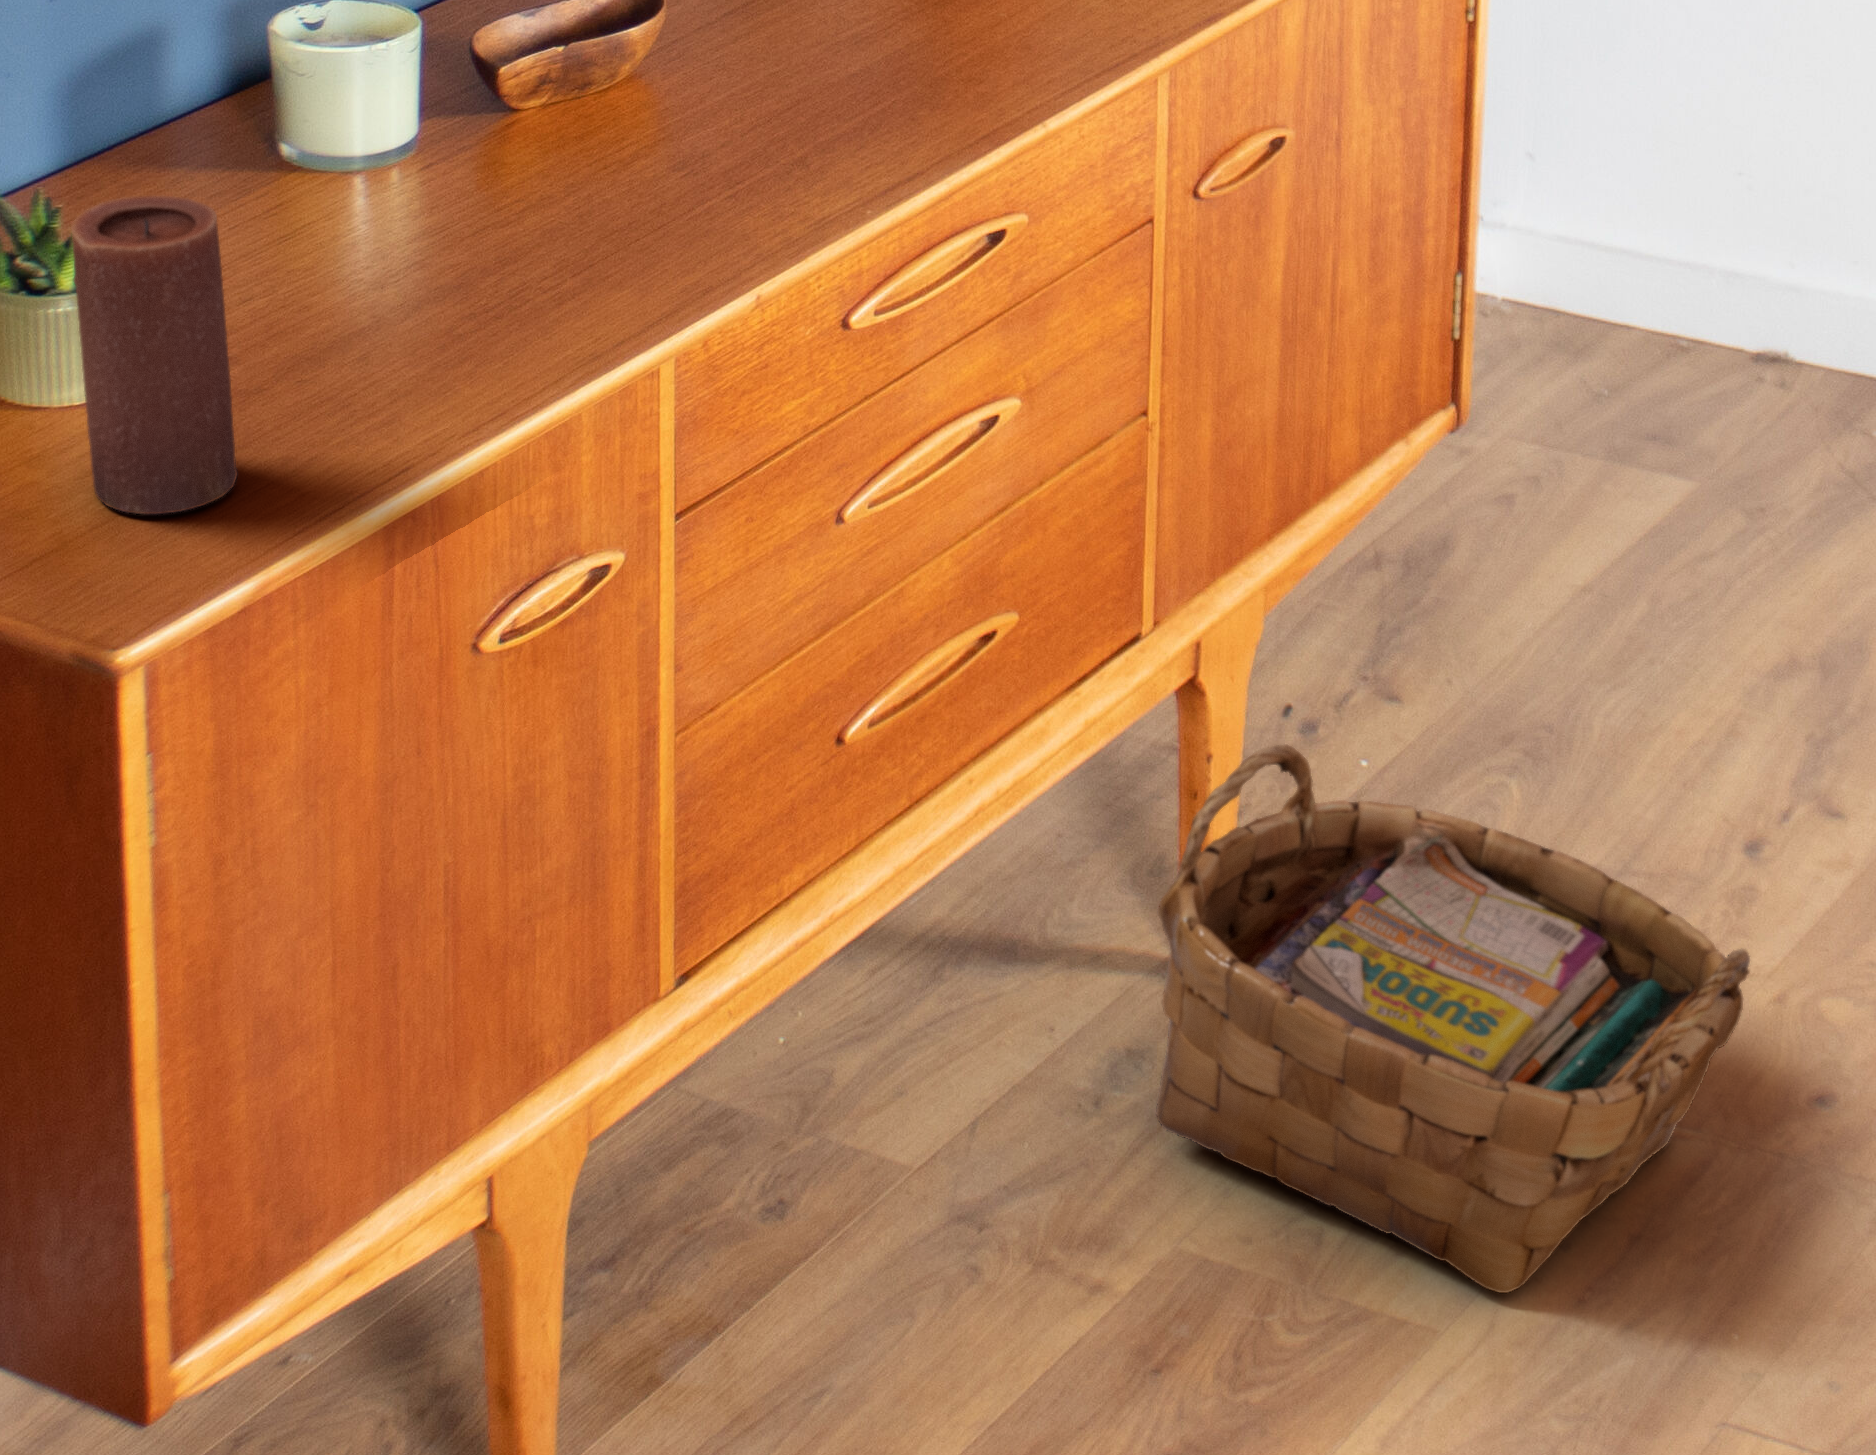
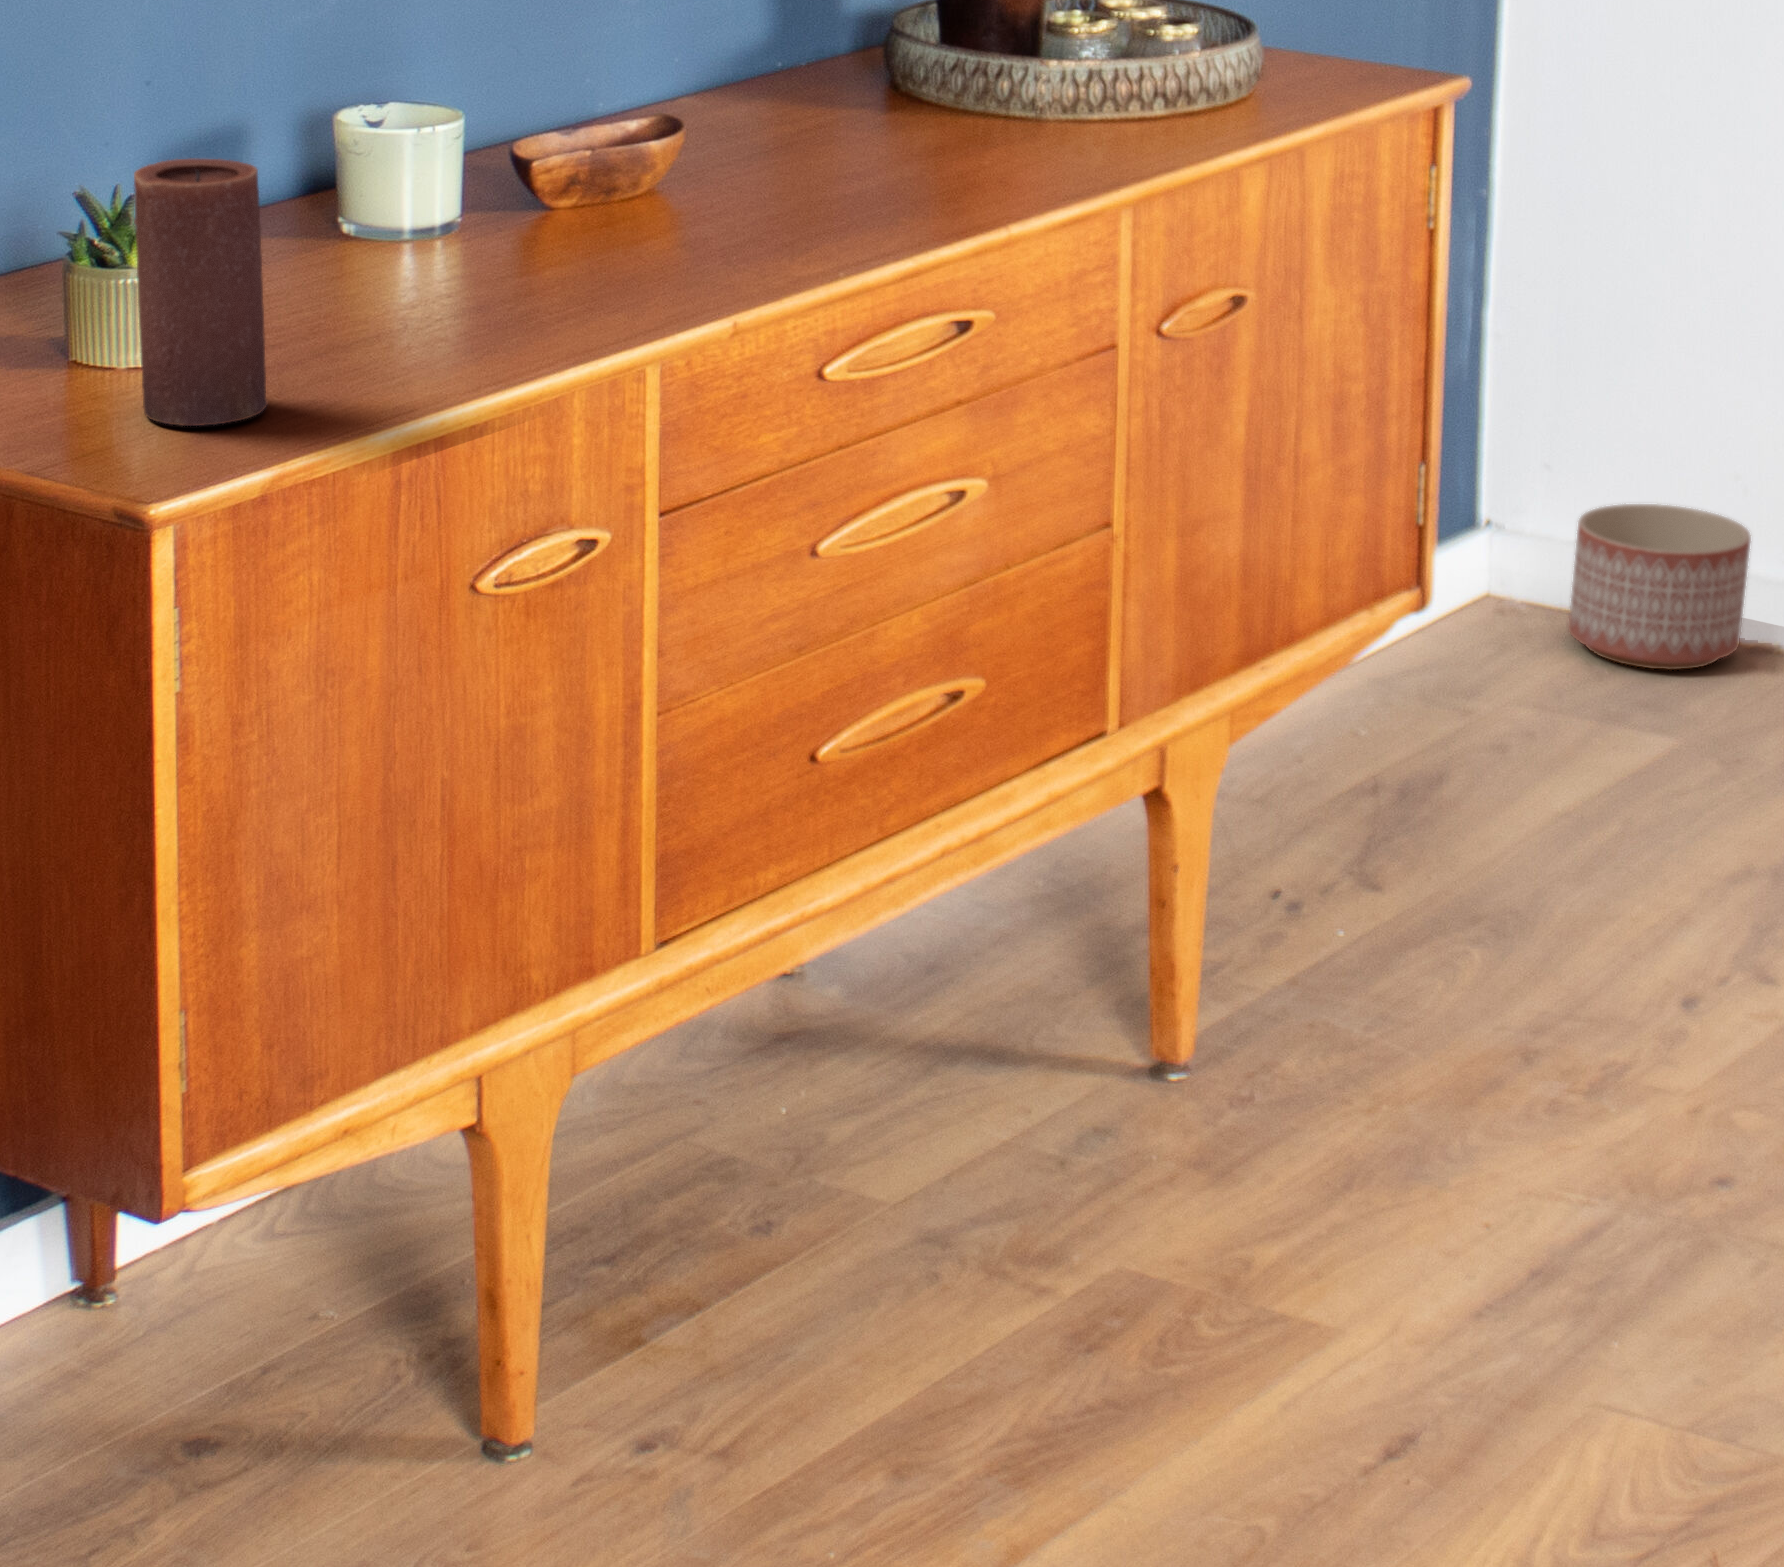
planter: none [1578,216,1777,404] -> present [1569,504,1751,670]
woven basket: present [1156,744,1750,1293] -> none [1113,840,1654,1329]

